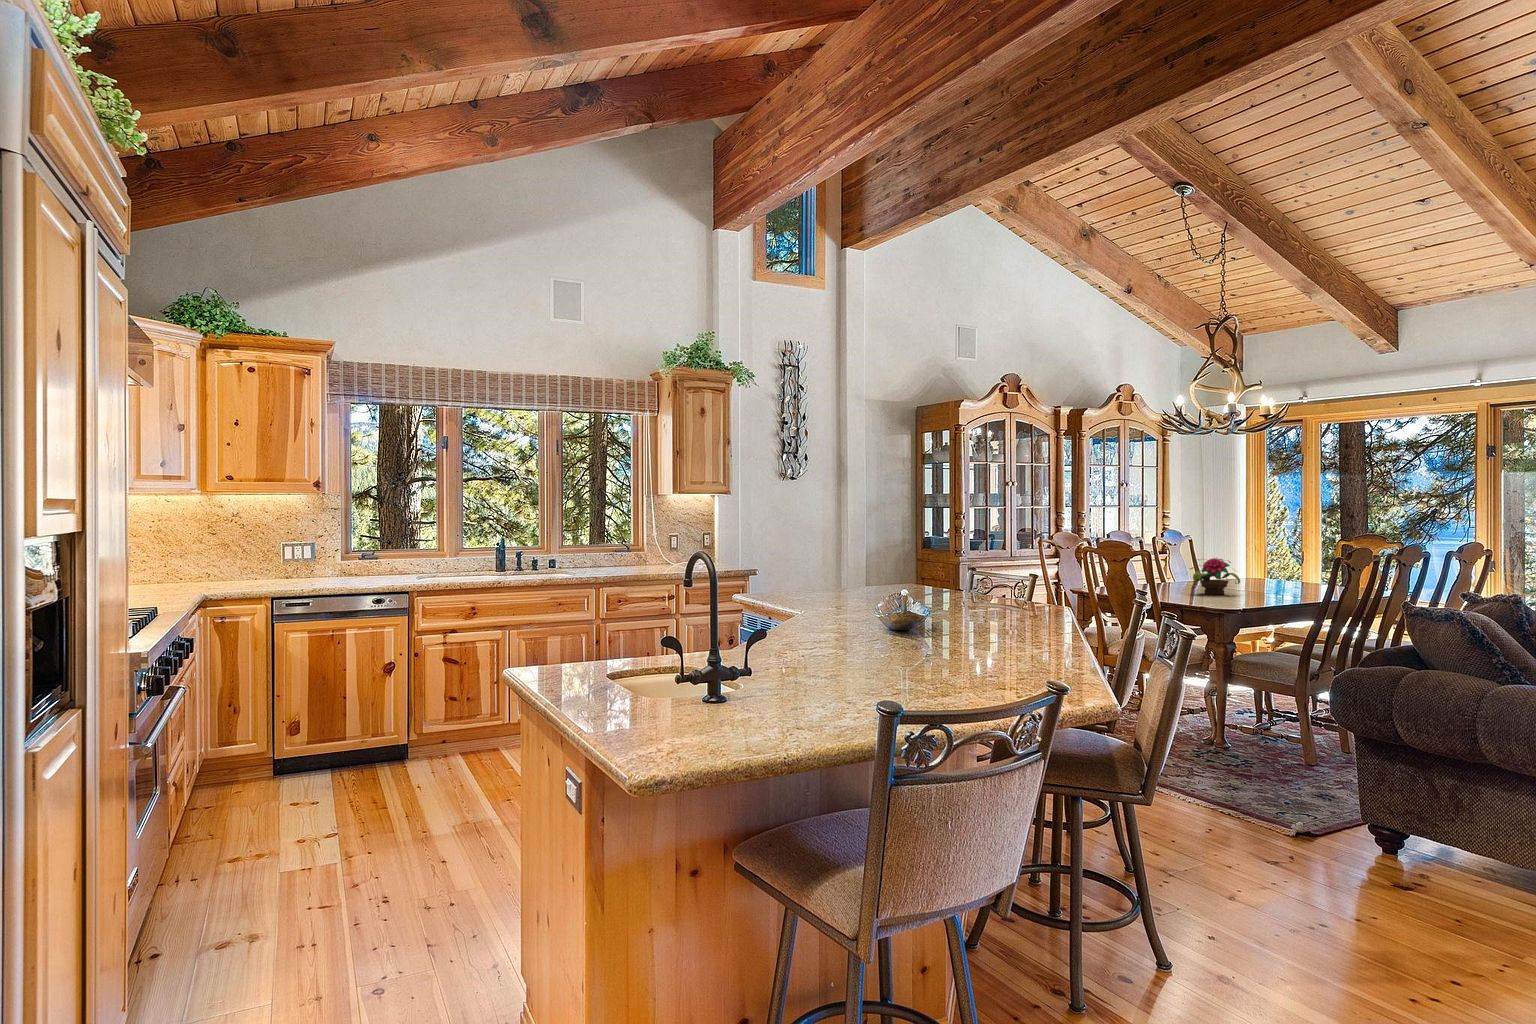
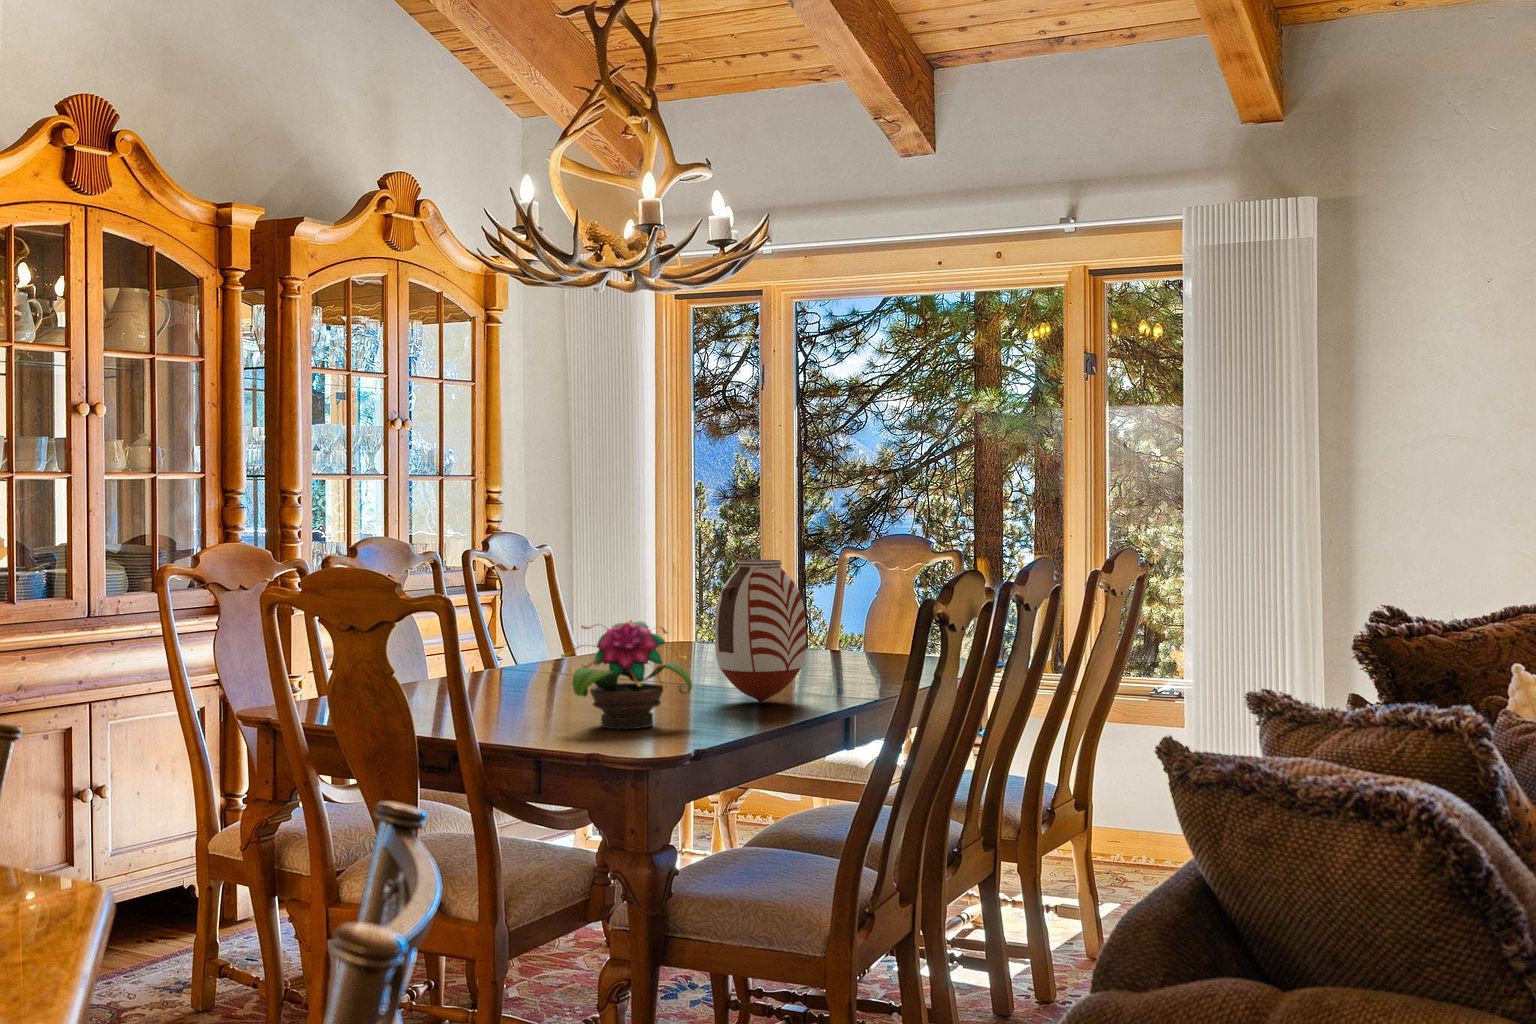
vase: none [1254,539,1293,593] -> present [715,560,806,702]

